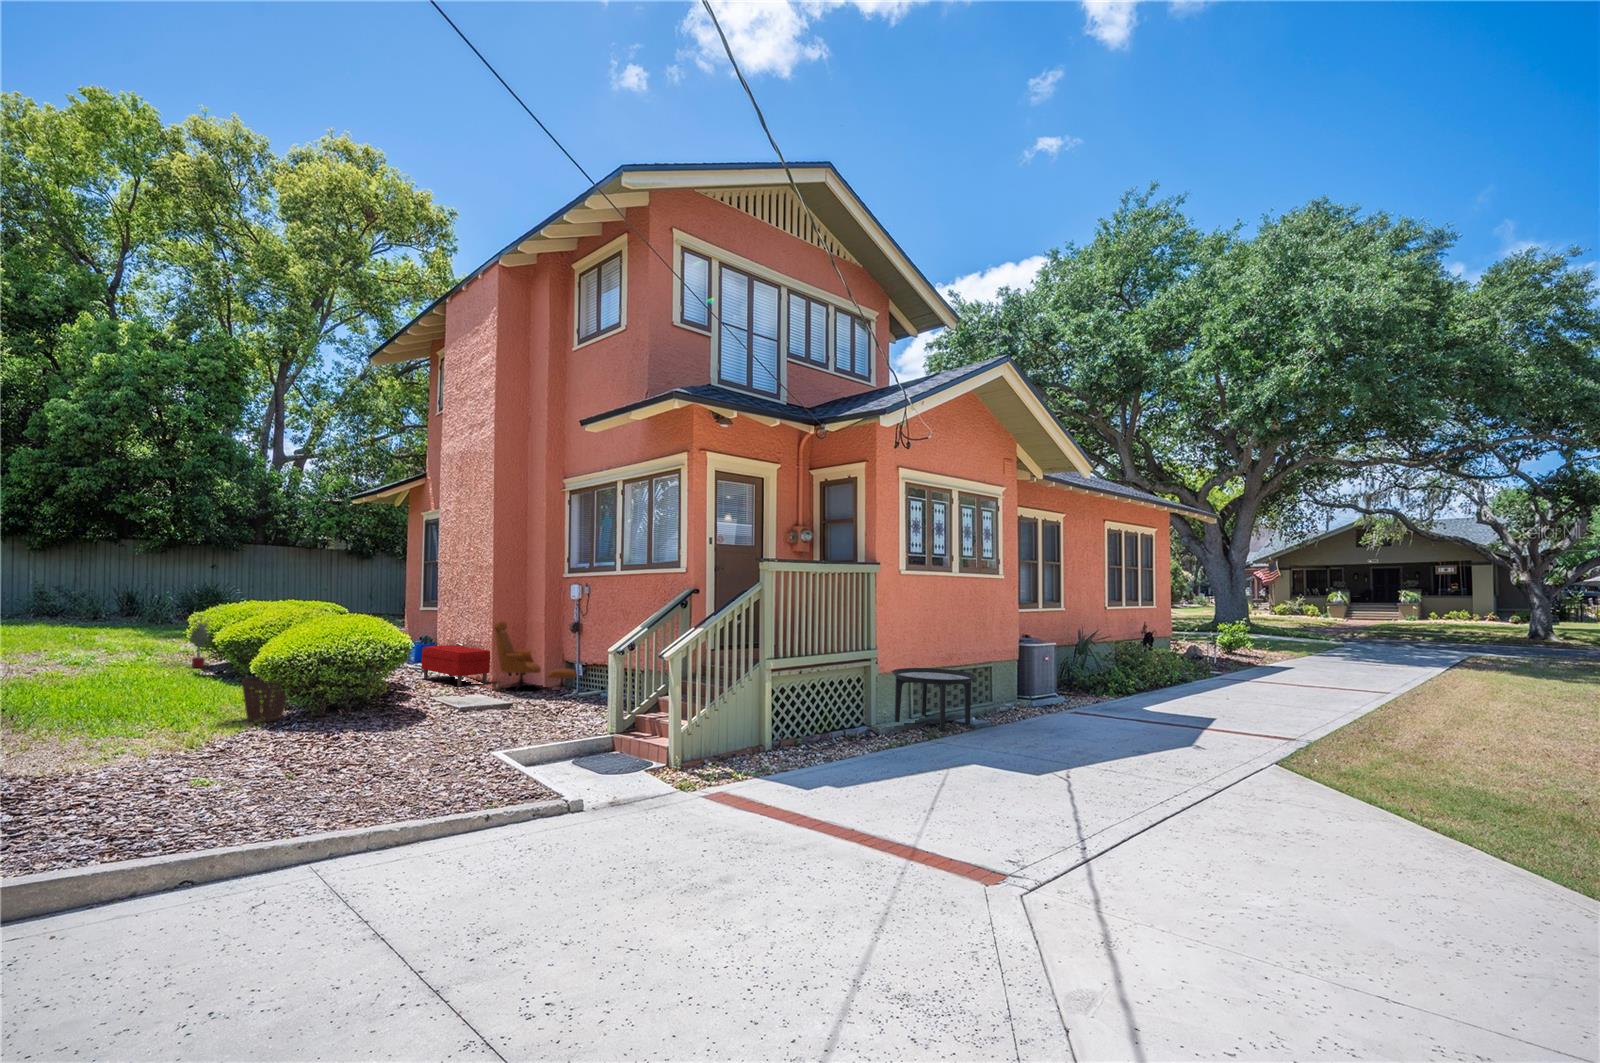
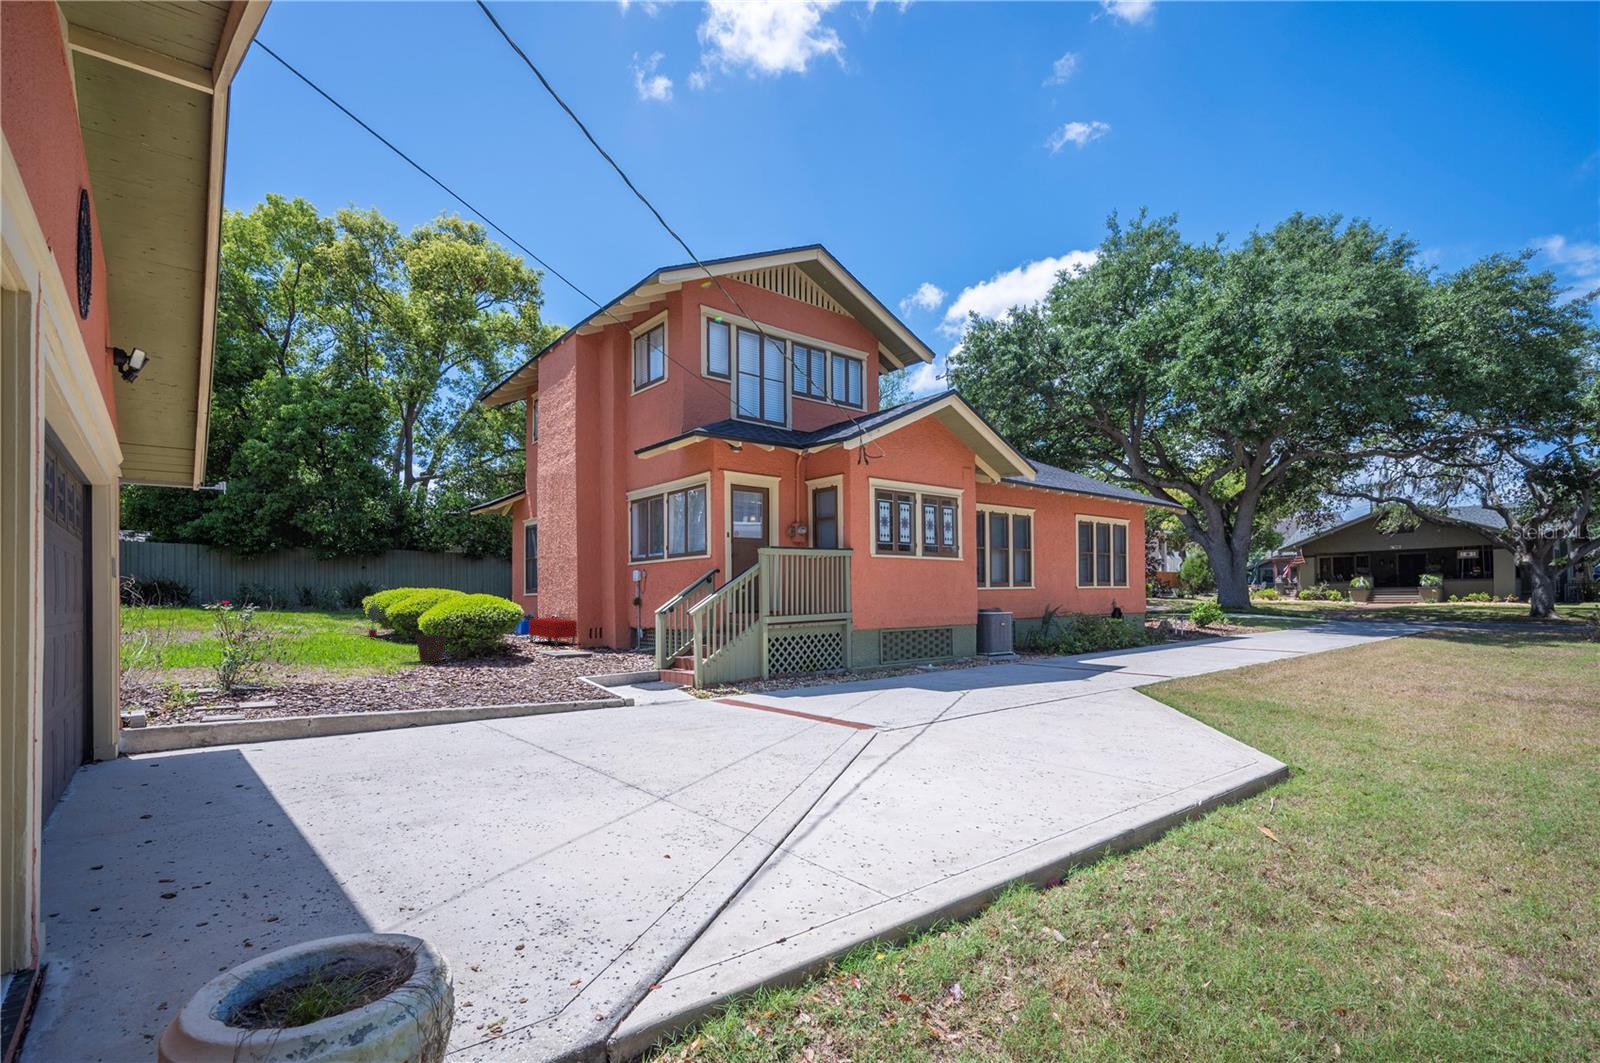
lounge chair: present [494,621,577,689] -> none [579,599,640,649]
round table: present [892,668,976,730] -> none [862,627,924,669]

